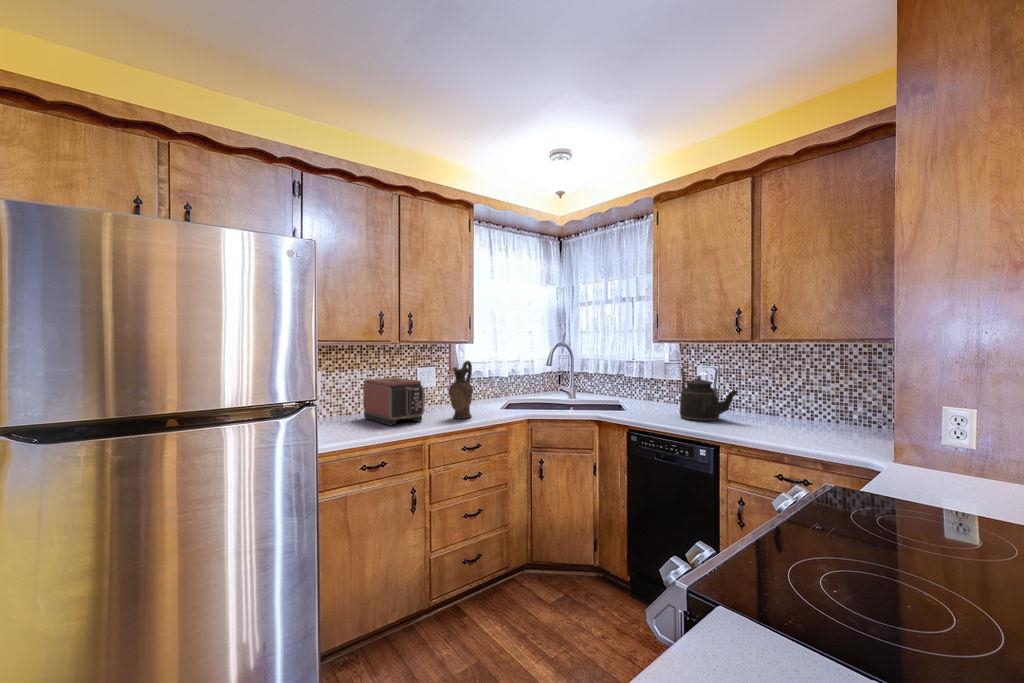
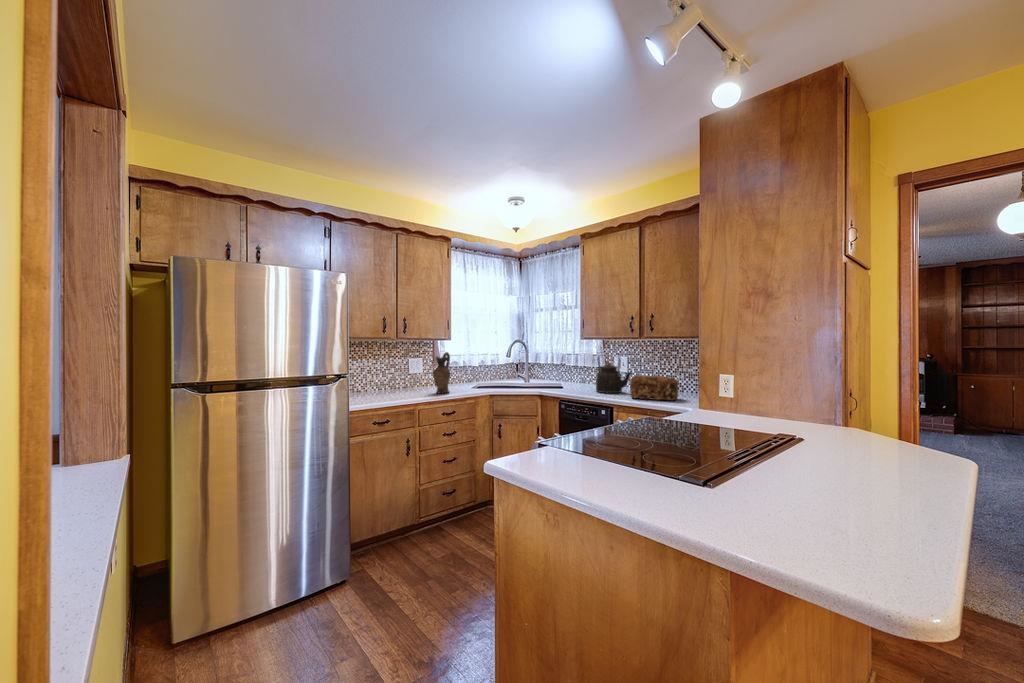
toaster: present [363,378,424,425] -> none [371,365,415,397]
bread loaf: none [744,397,823,438] -> present [630,375,679,400]

